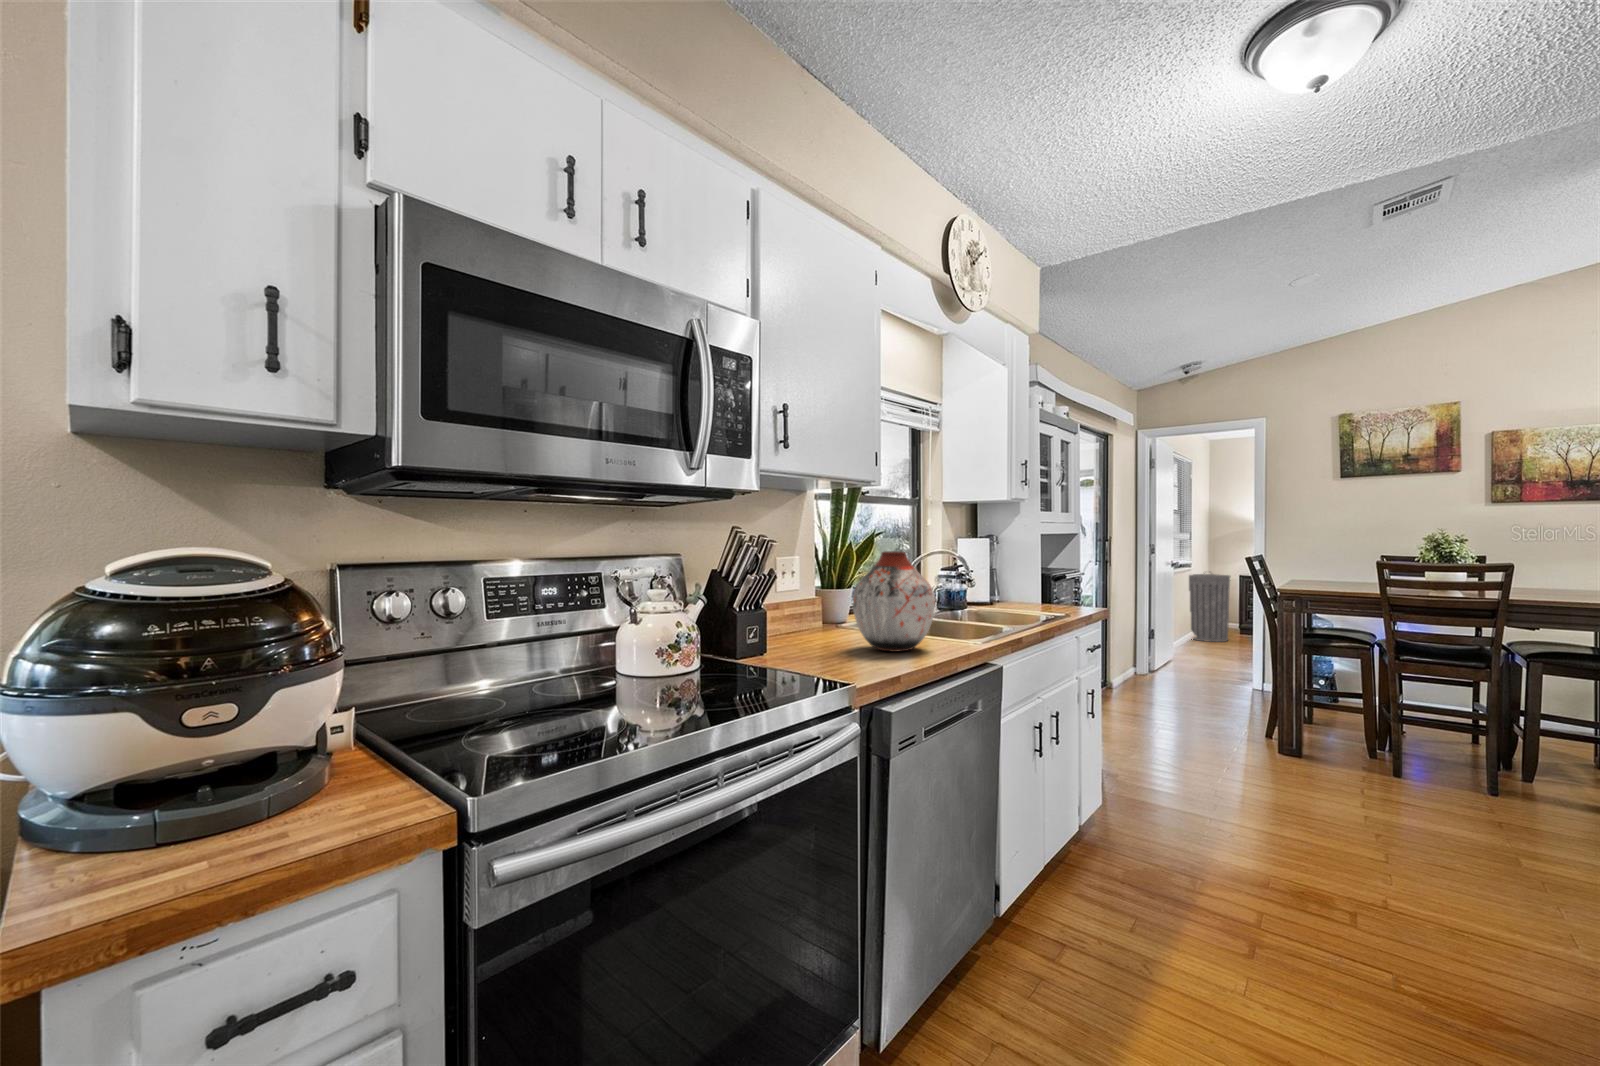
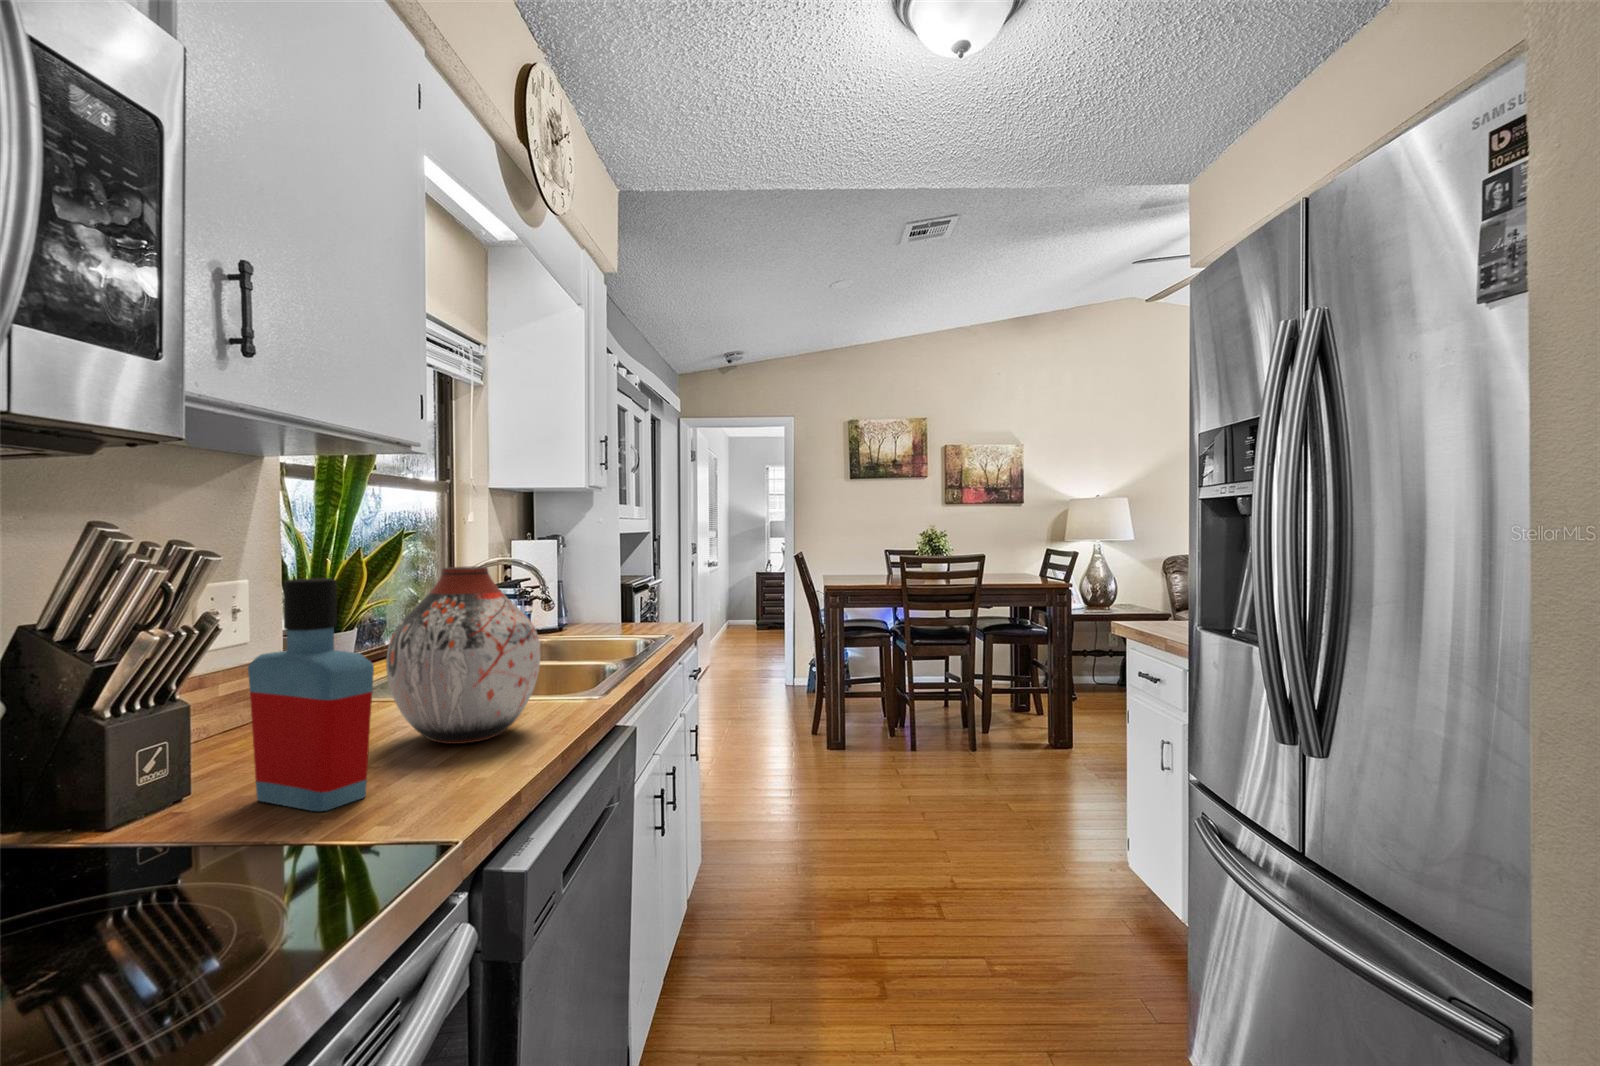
bottle: none [788,554,838,666] -> present [248,578,374,811]
trash can: present [1189,574,1230,642] -> none [718,570,758,643]

